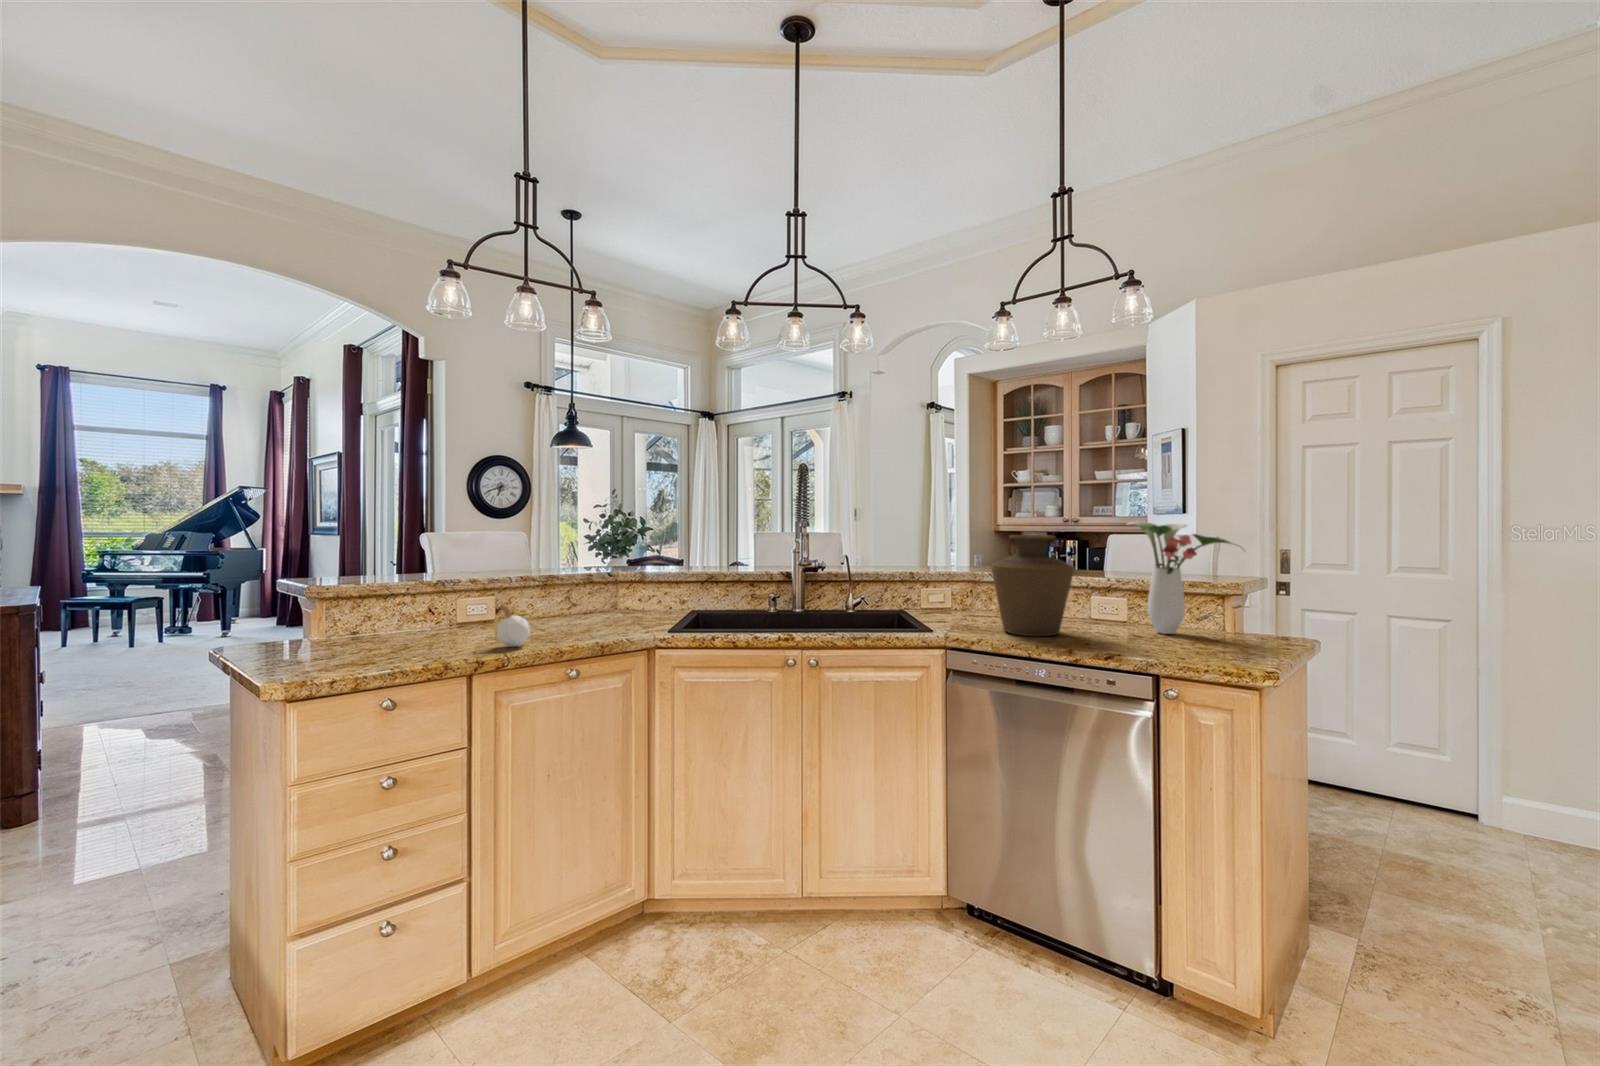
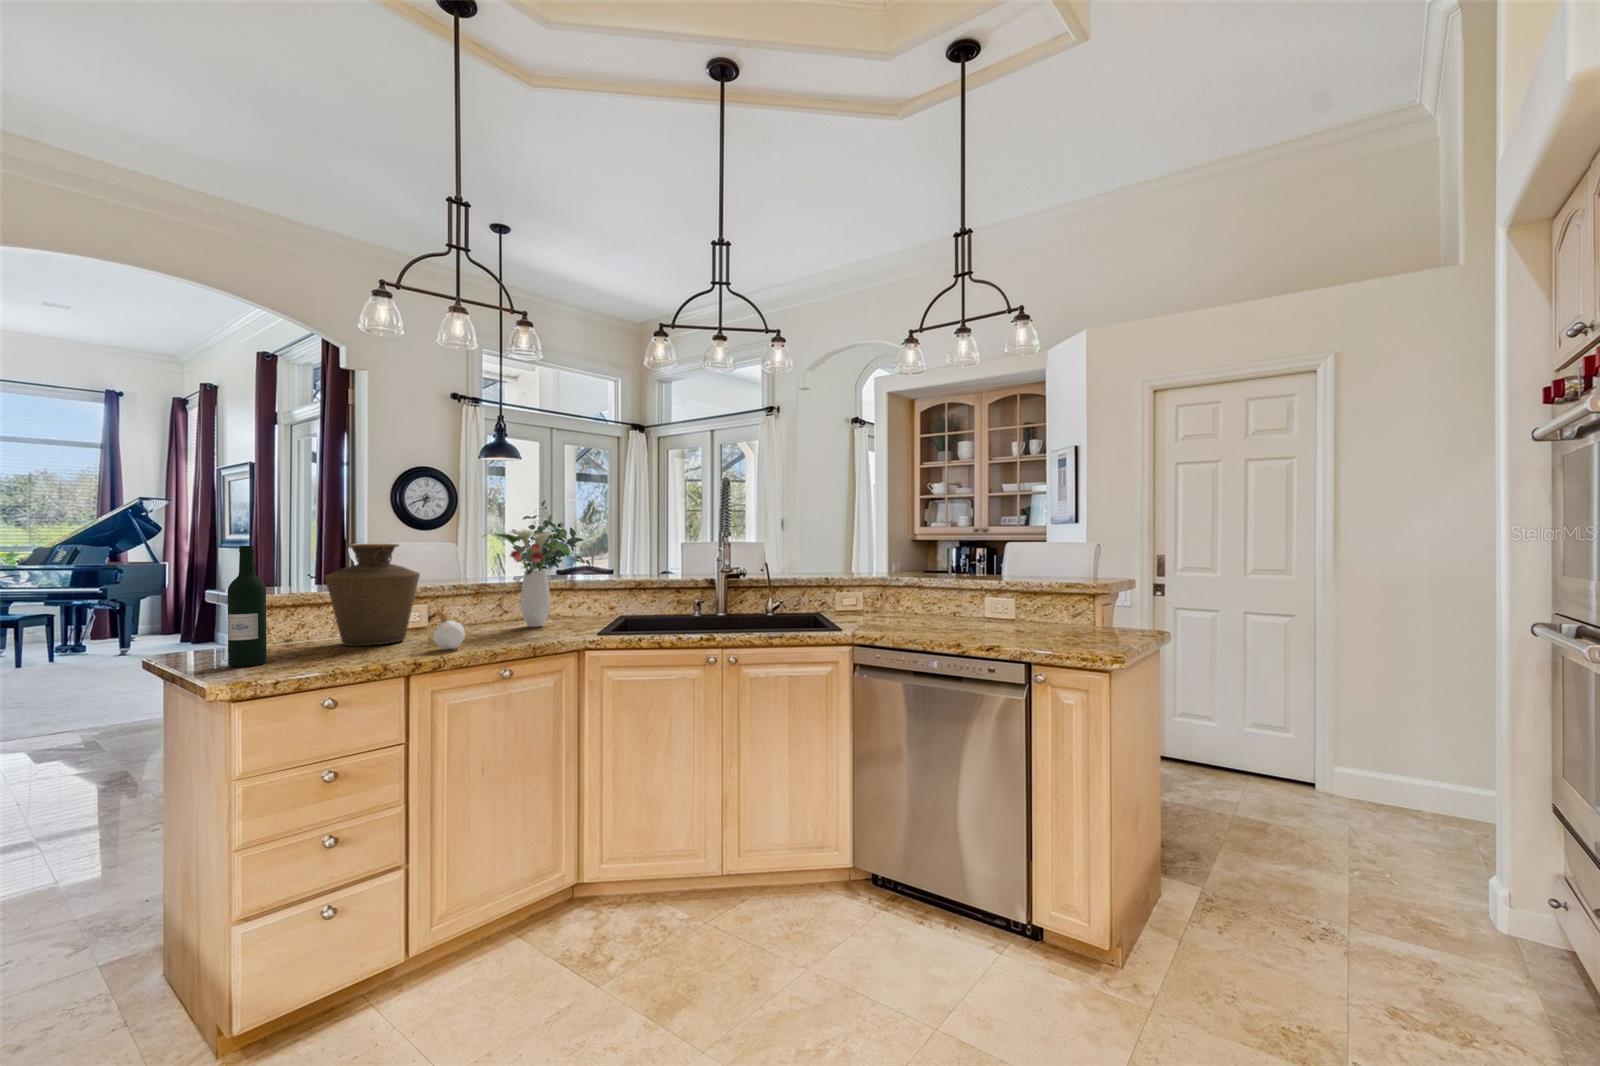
flower arrangement: present [1127,521,1241,634] -> present [484,530,570,627]
wine bottle: none [284,533,324,663] -> present [228,546,267,667]
vase: present [991,535,1074,636] -> present [325,544,420,646]

